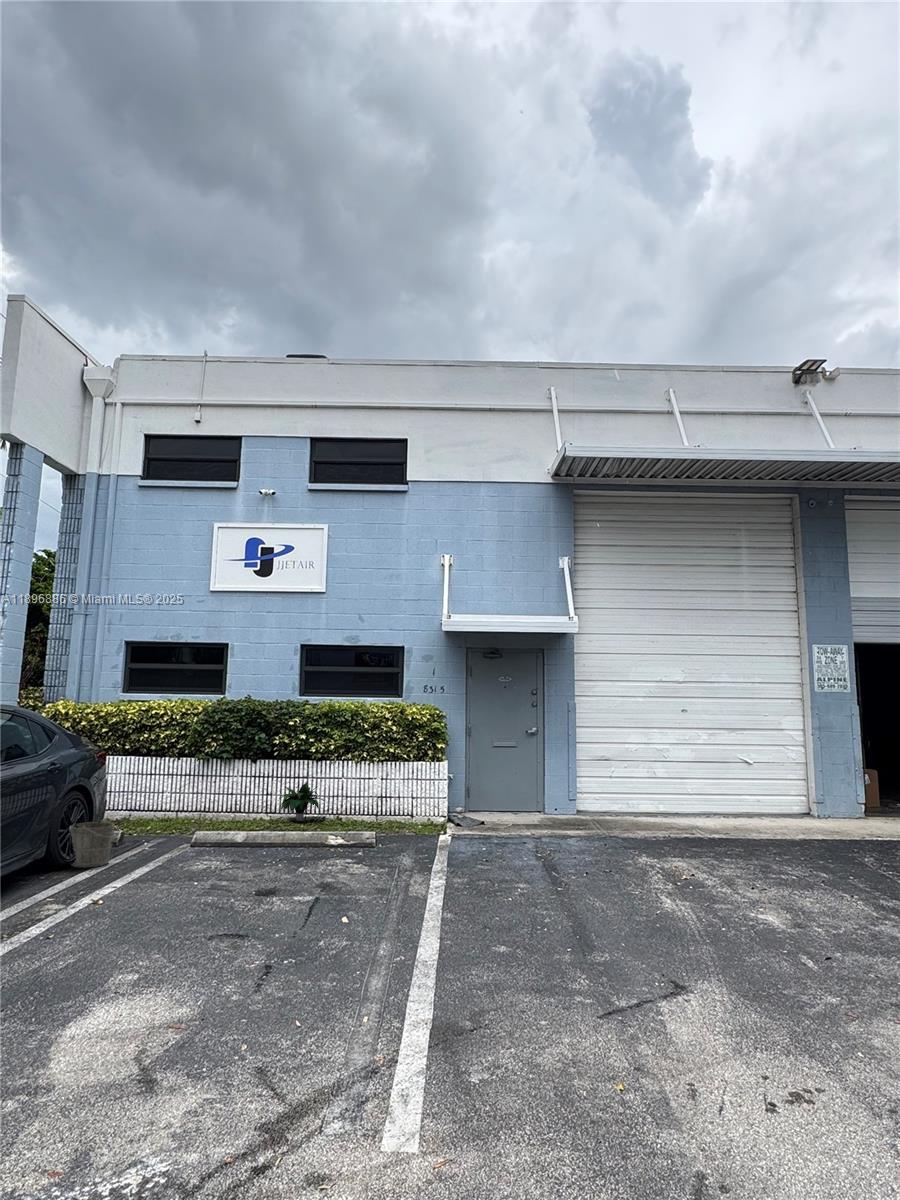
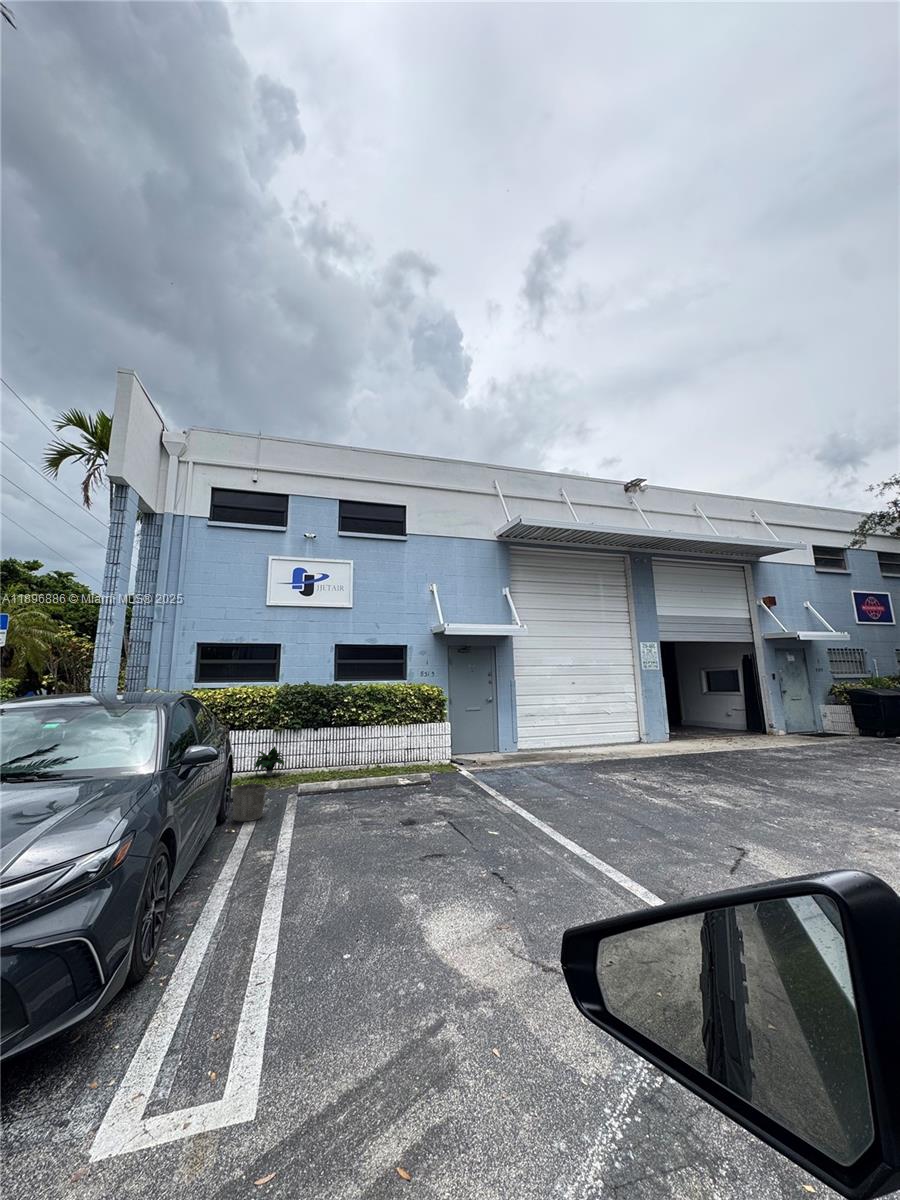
potted plant: present [280,782,323,821] -> present [254,746,284,776]

